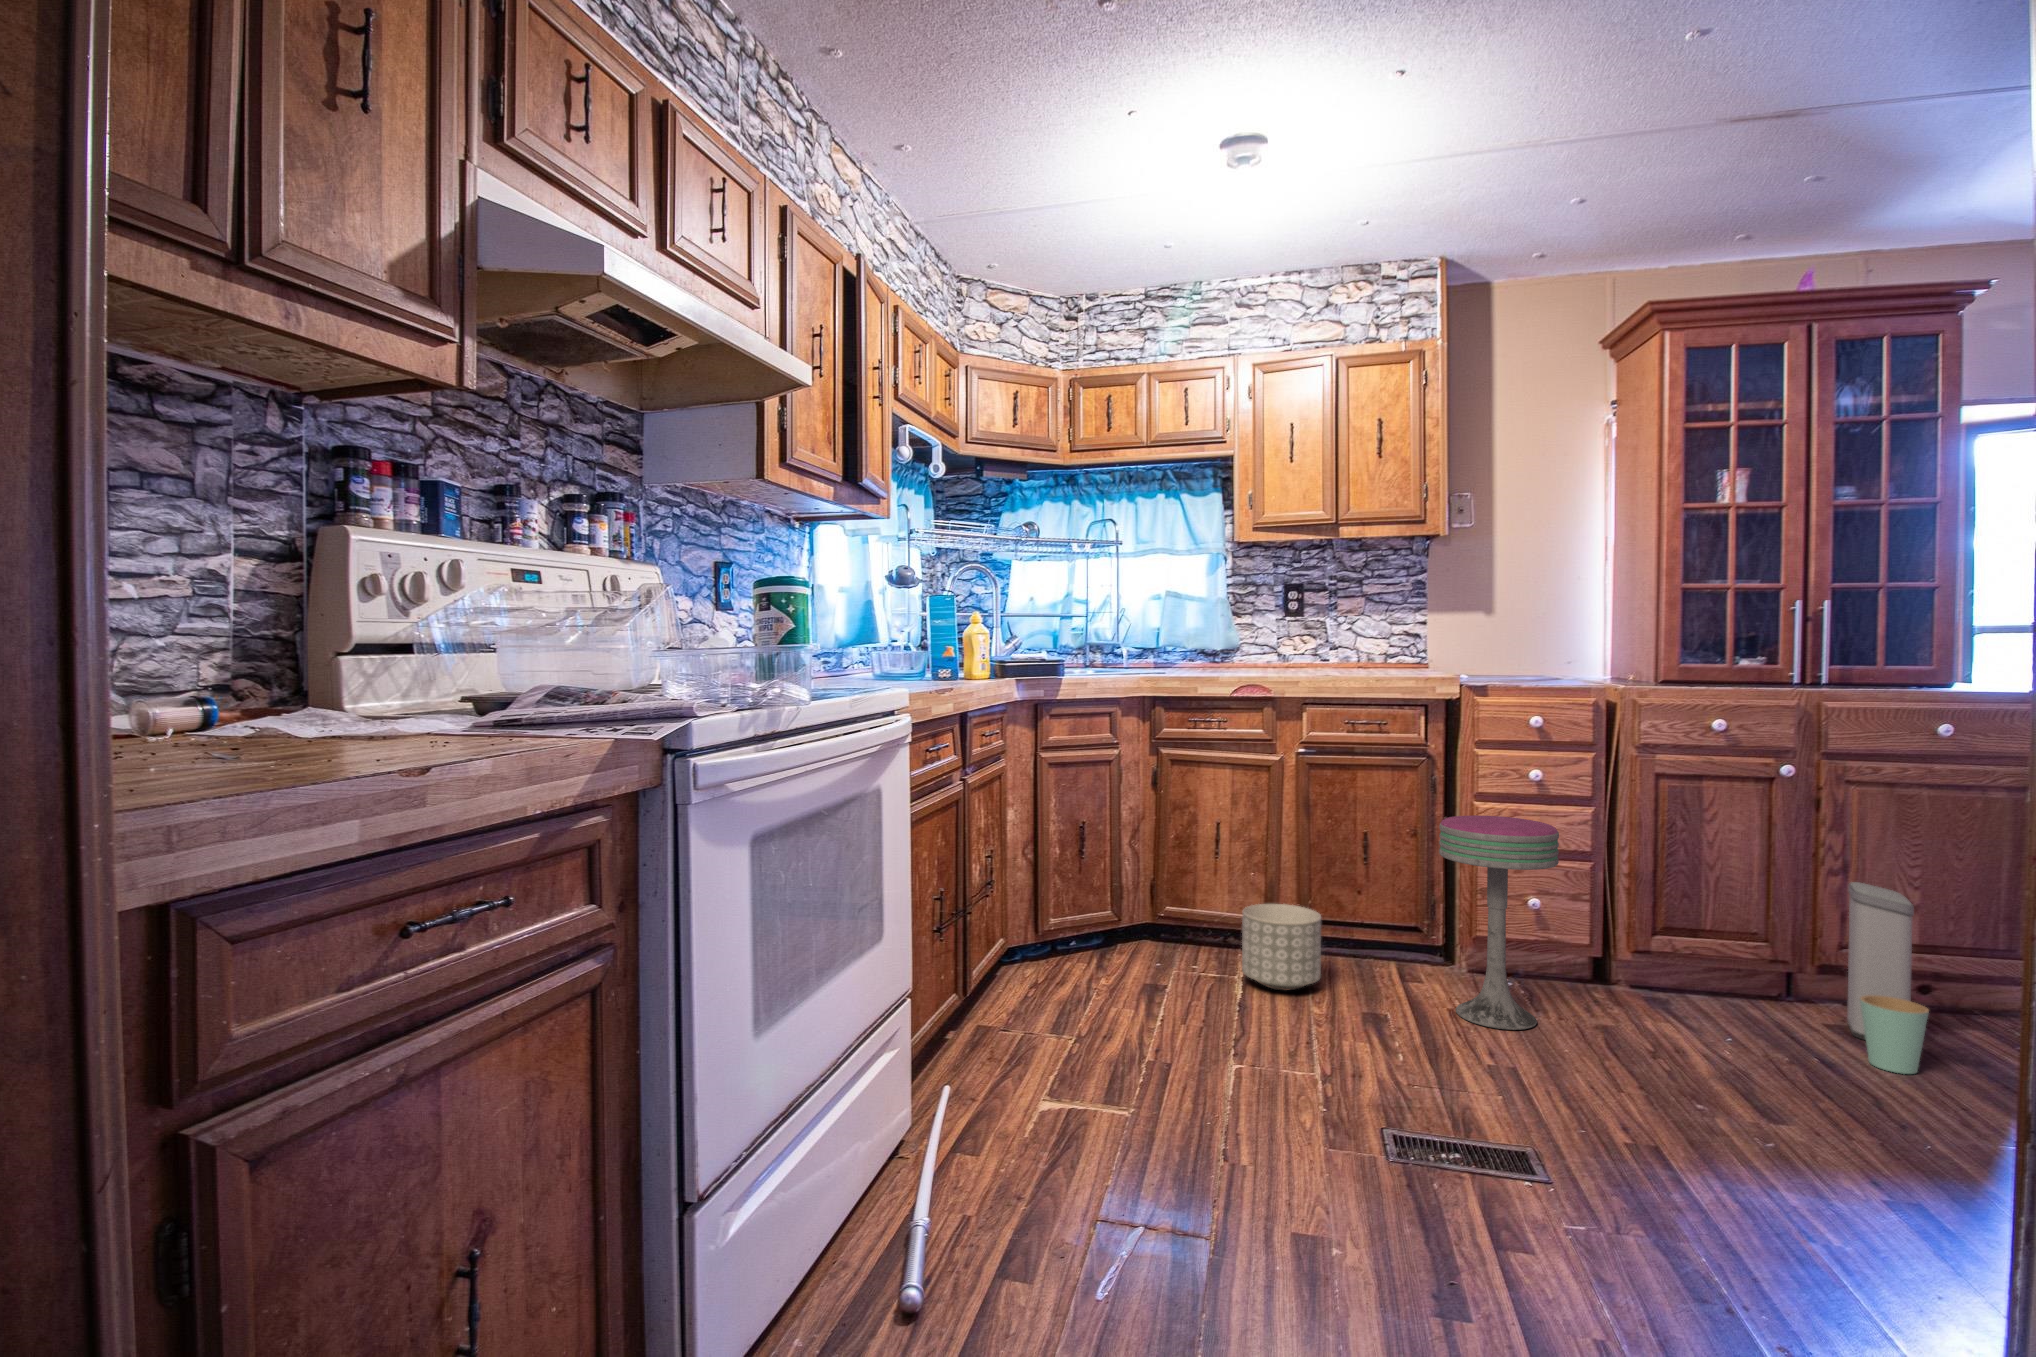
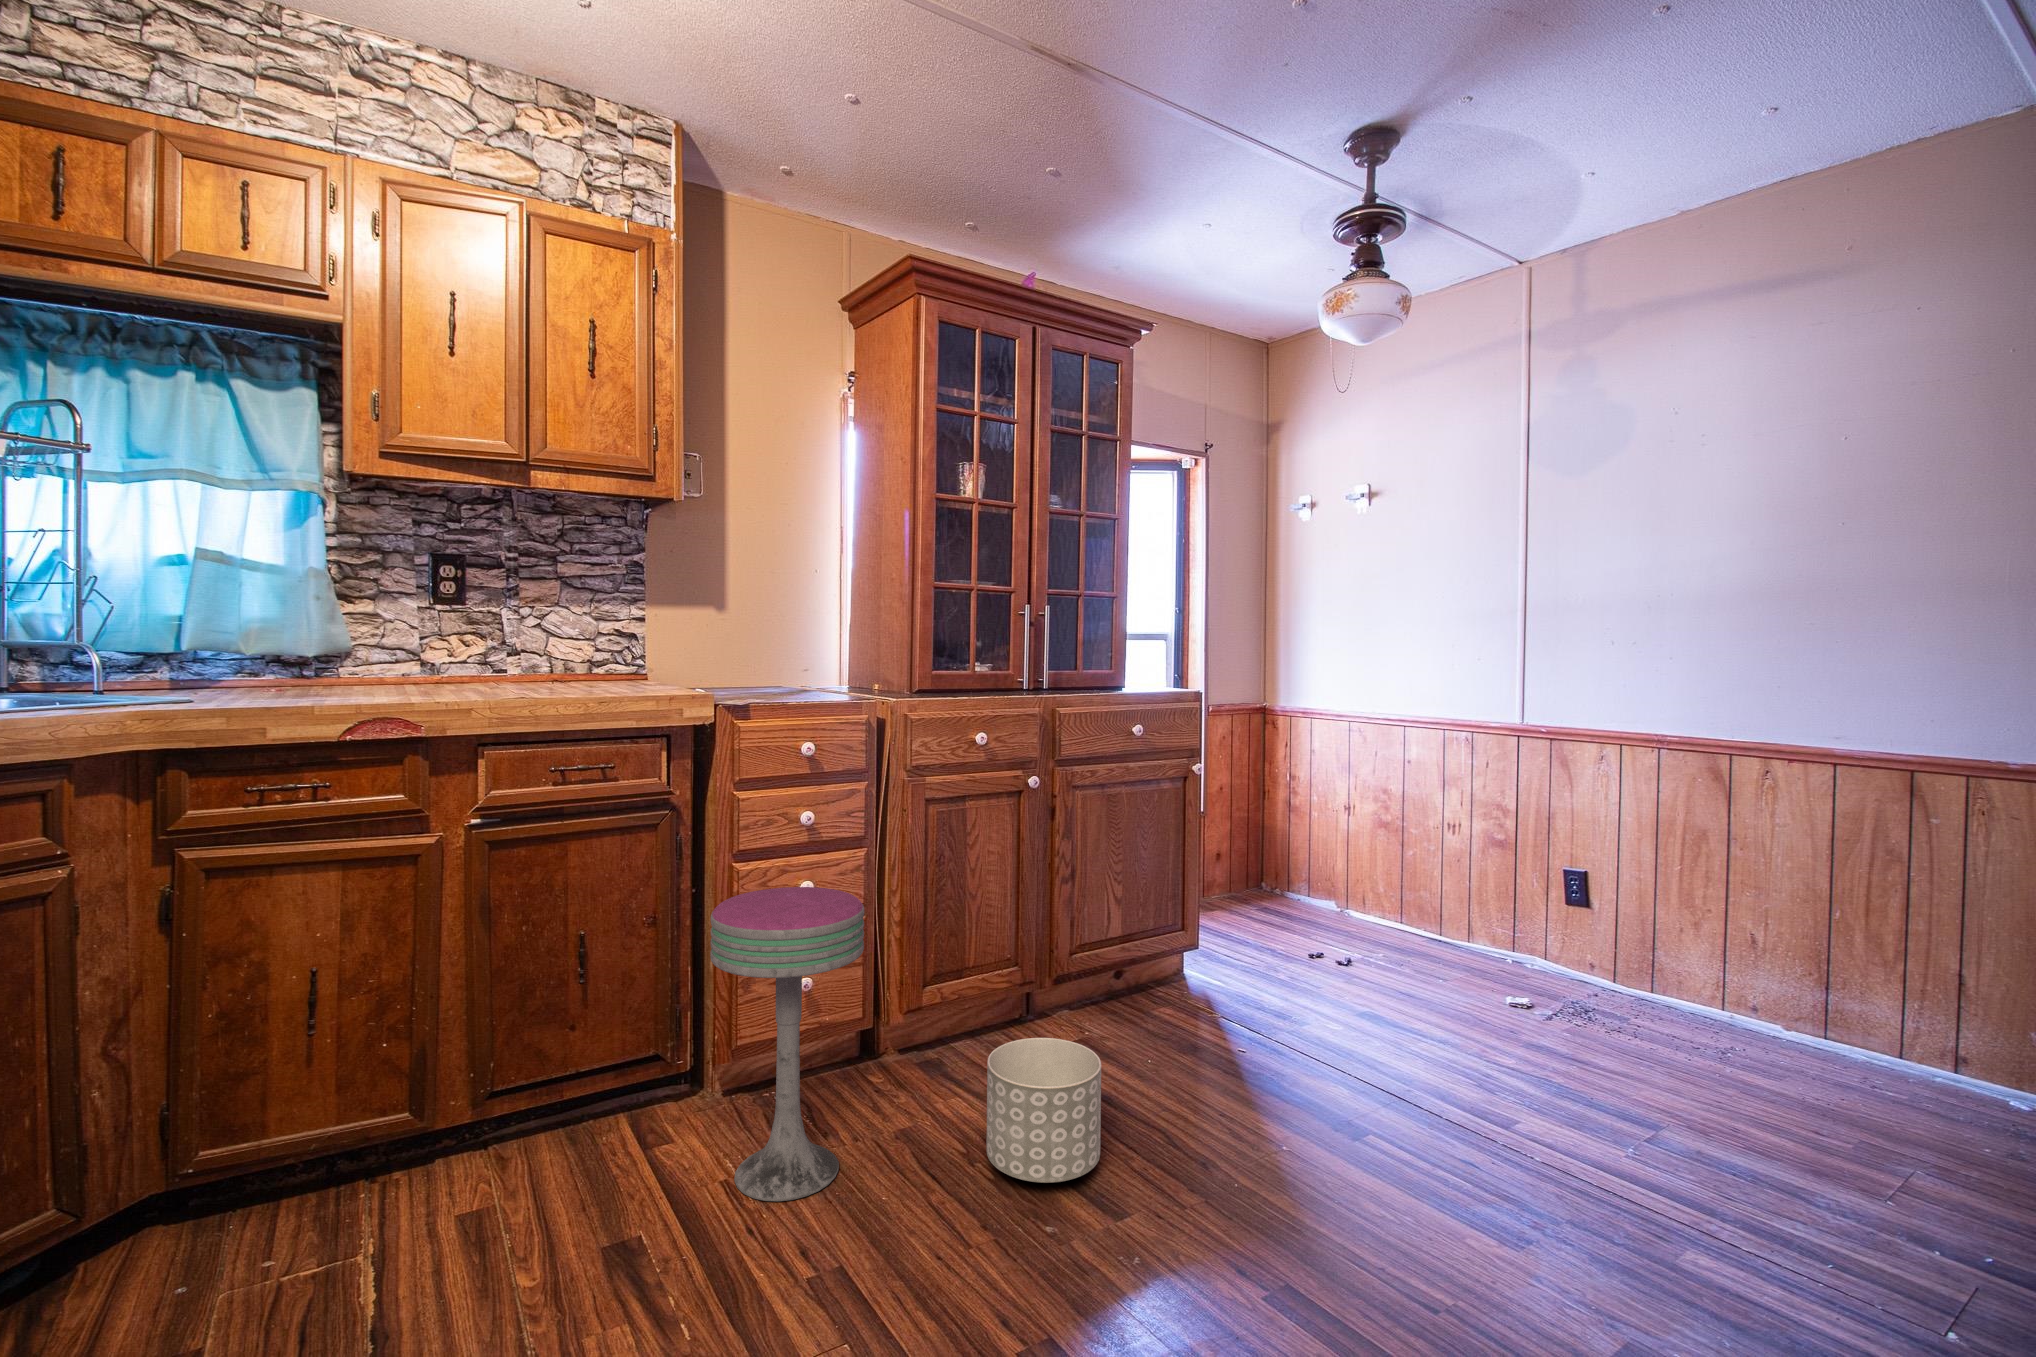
trash can: present [1847,882,1929,1074] -> none [1083,892,1173,1091]
planter: present [1242,904,1321,991] -> present [987,1038,1101,1183]

